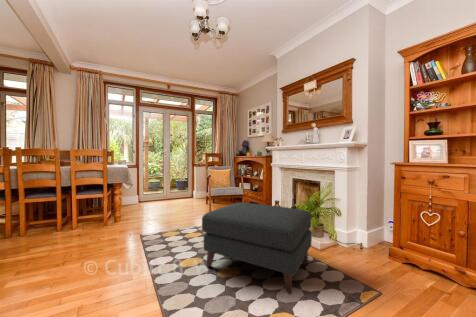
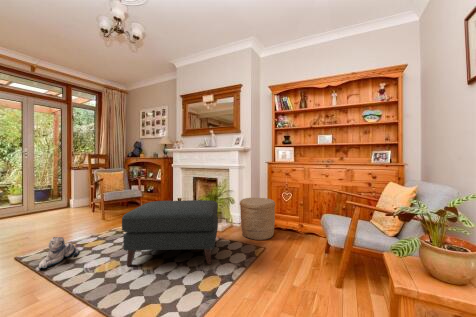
woven basket: none [345,212,406,278] -> present [240,198,275,240]
plush toy: none [148,224,180,250] -> present [38,237,79,268]

